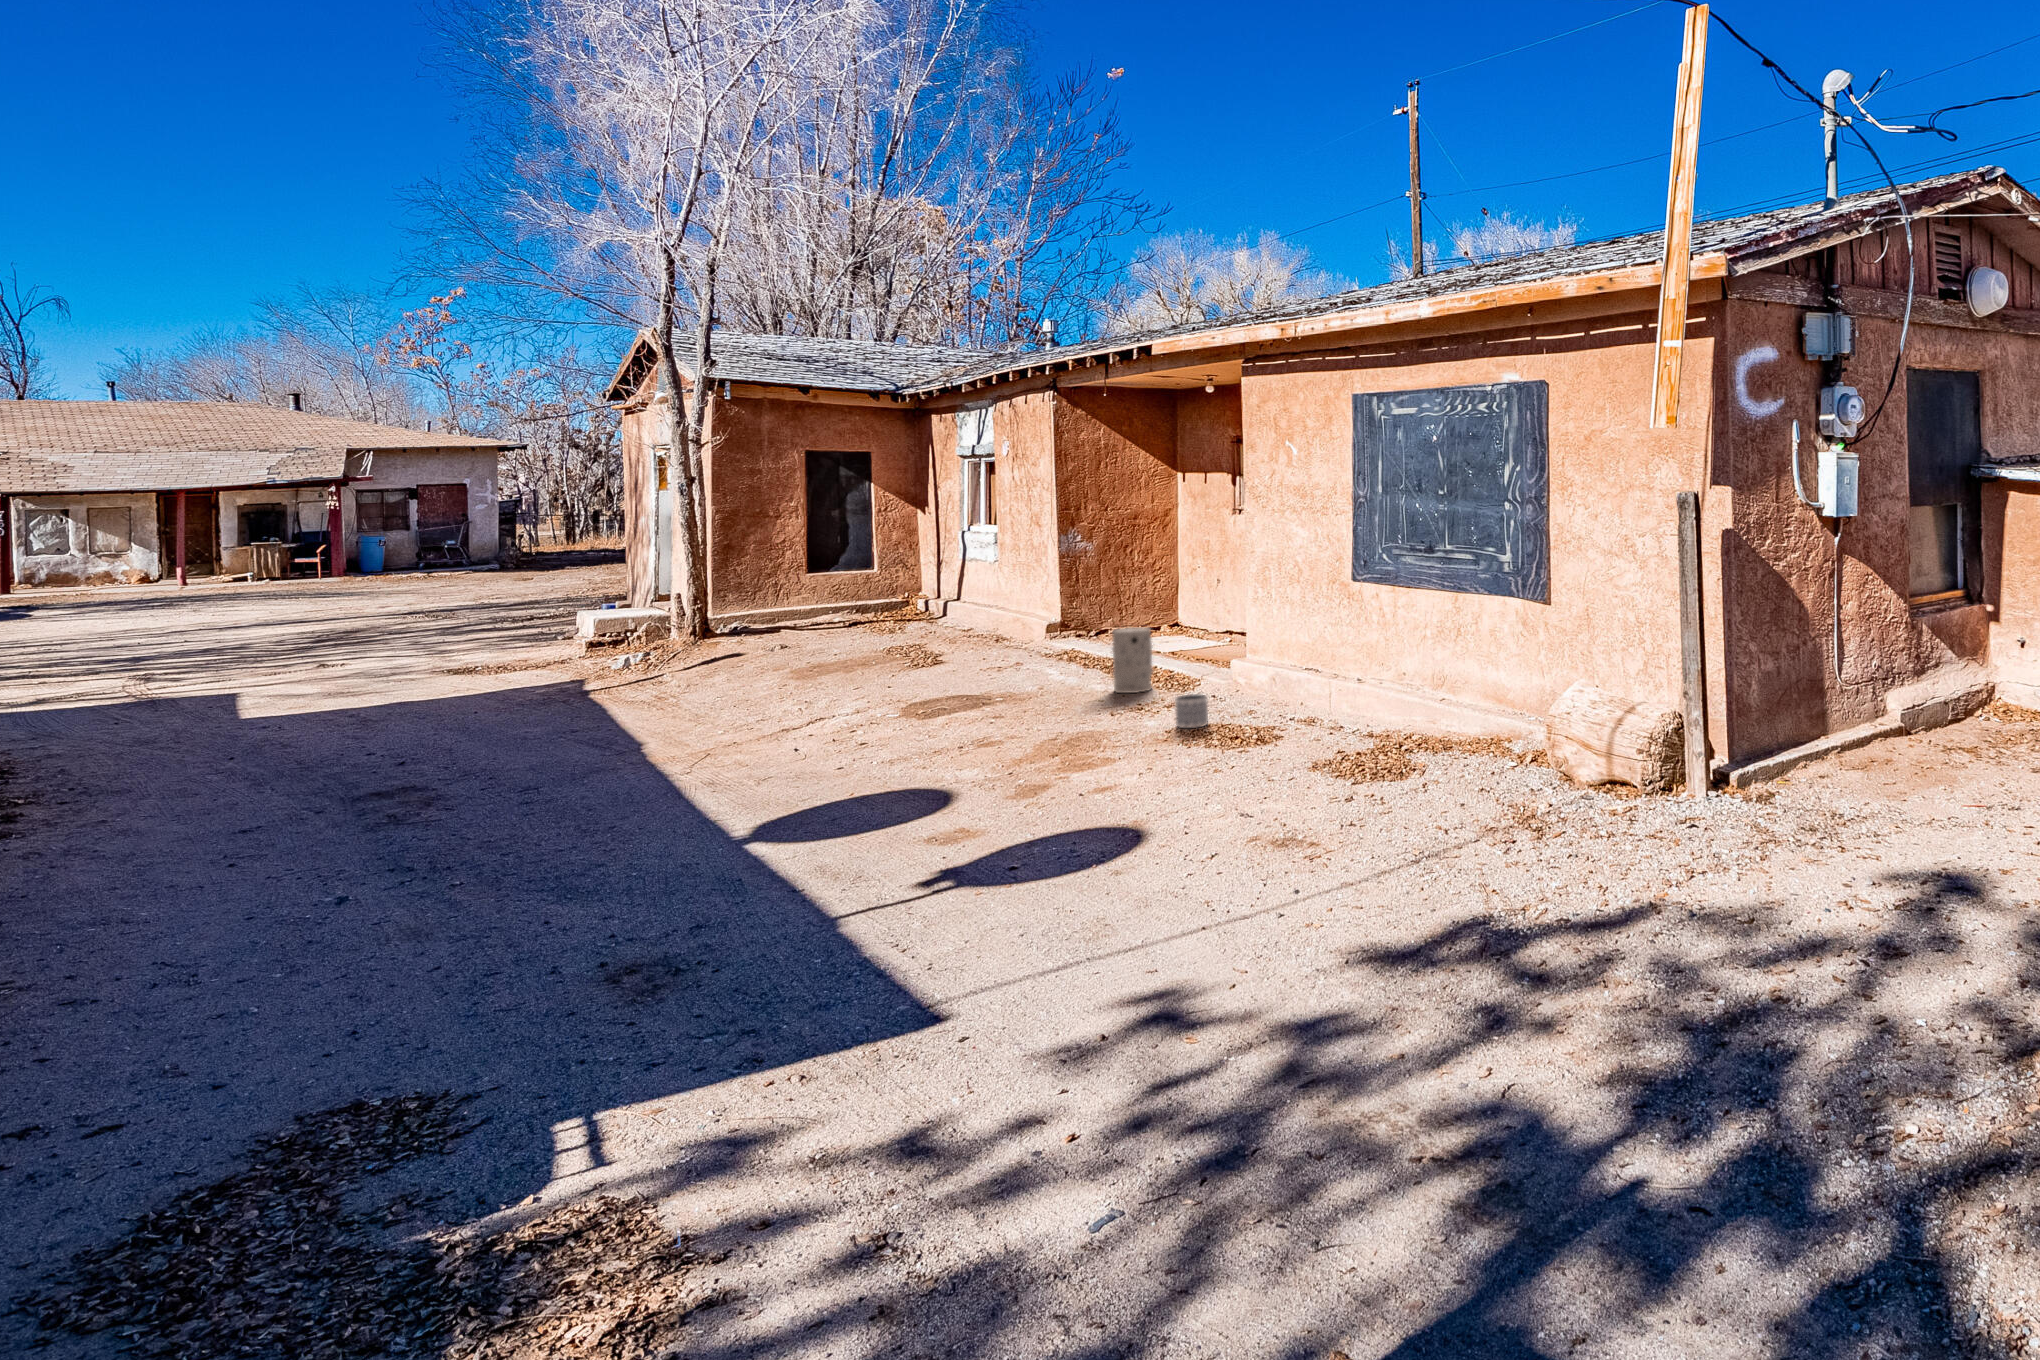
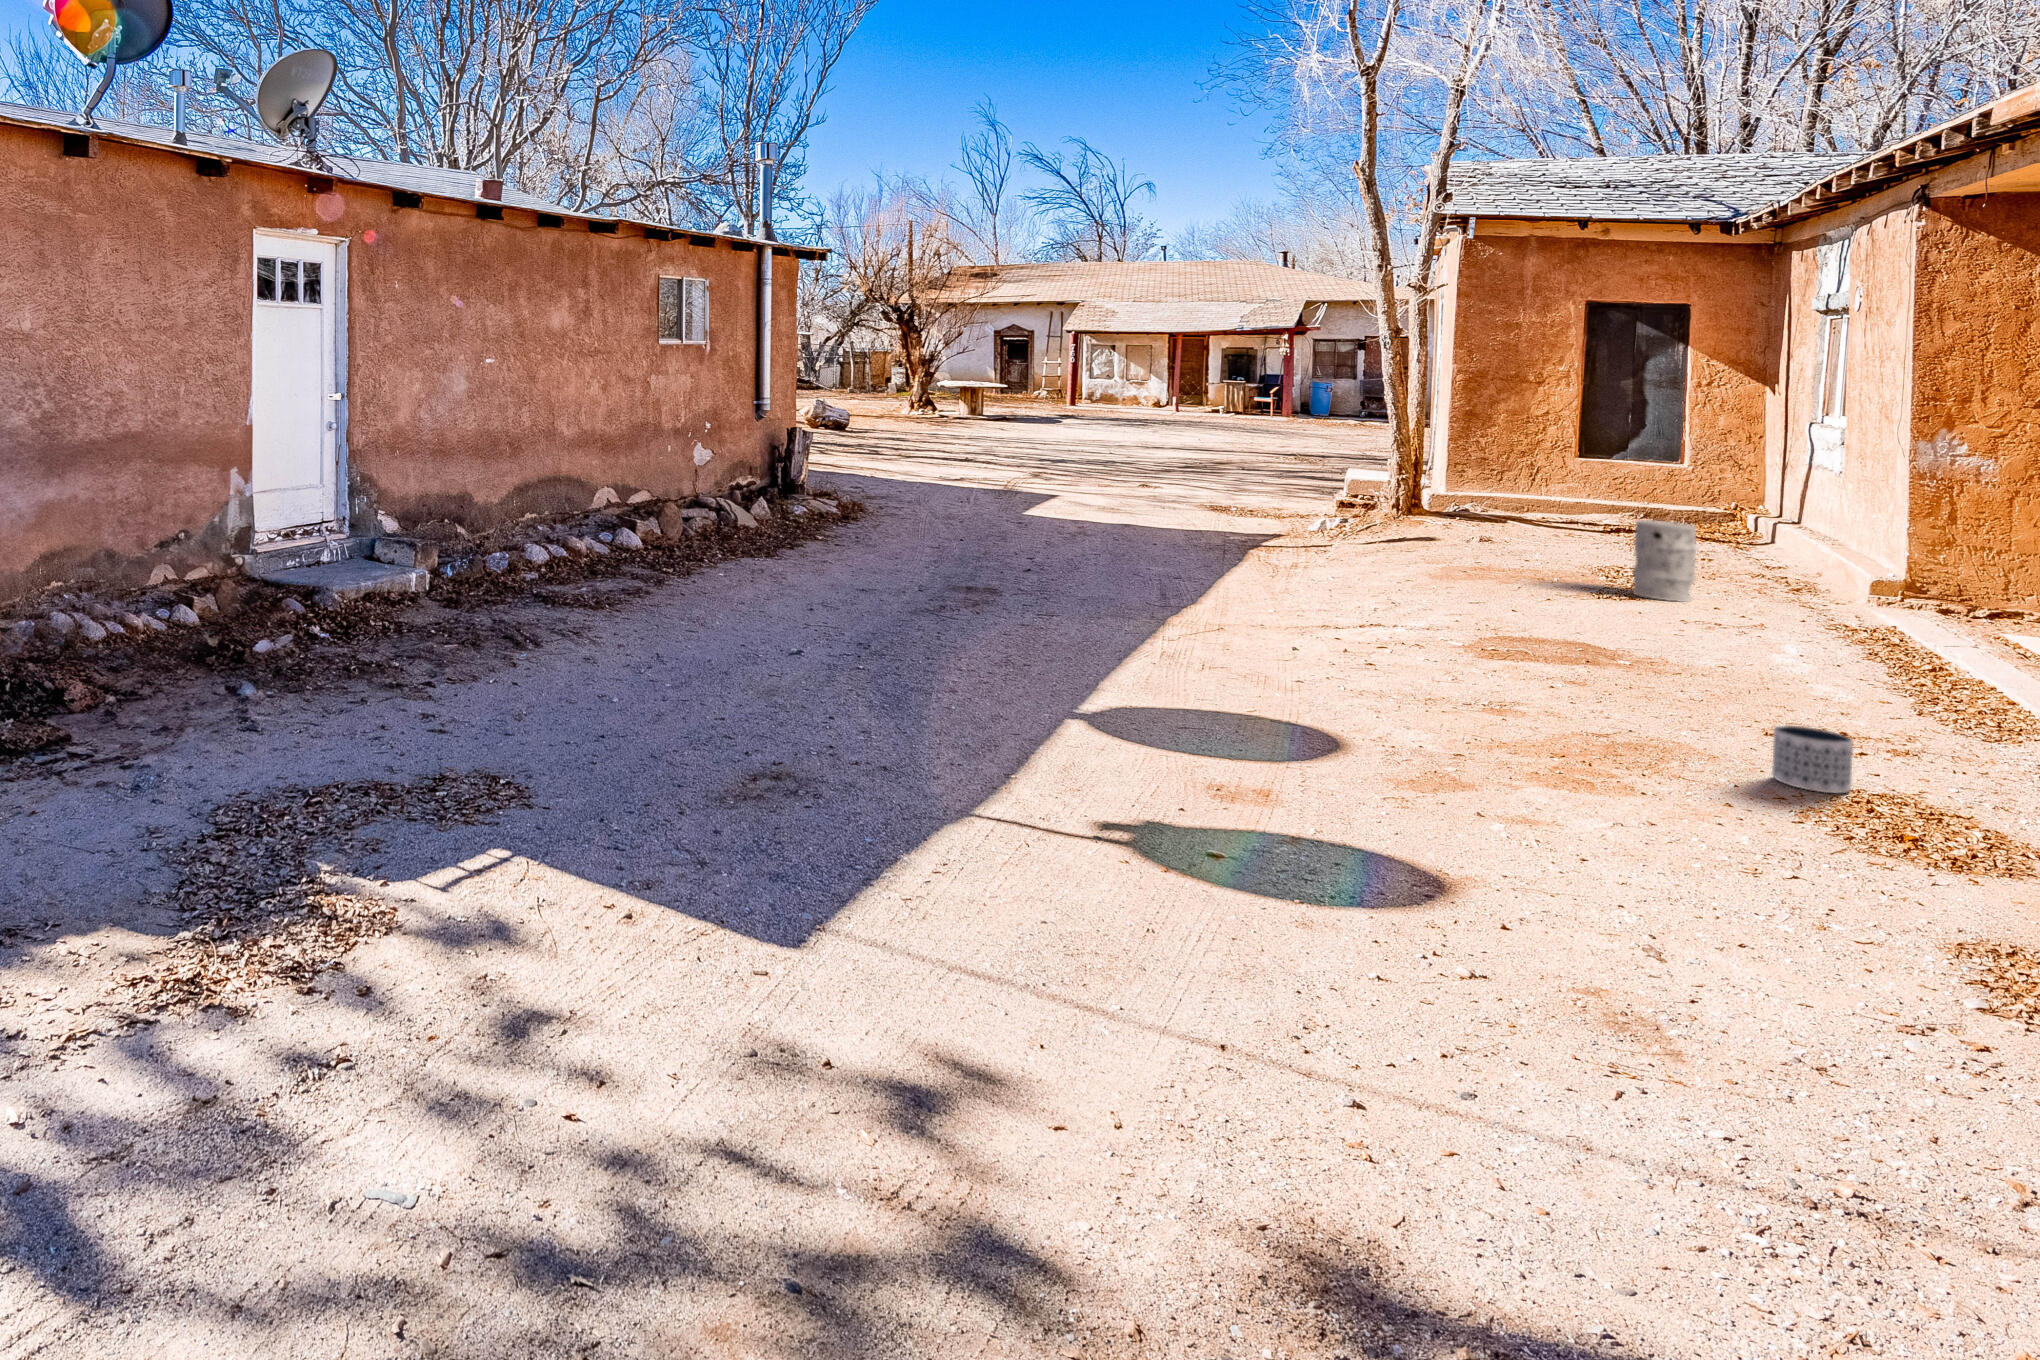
trash can: present [1112,627,1153,693] -> present [1633,520,1696,602]

